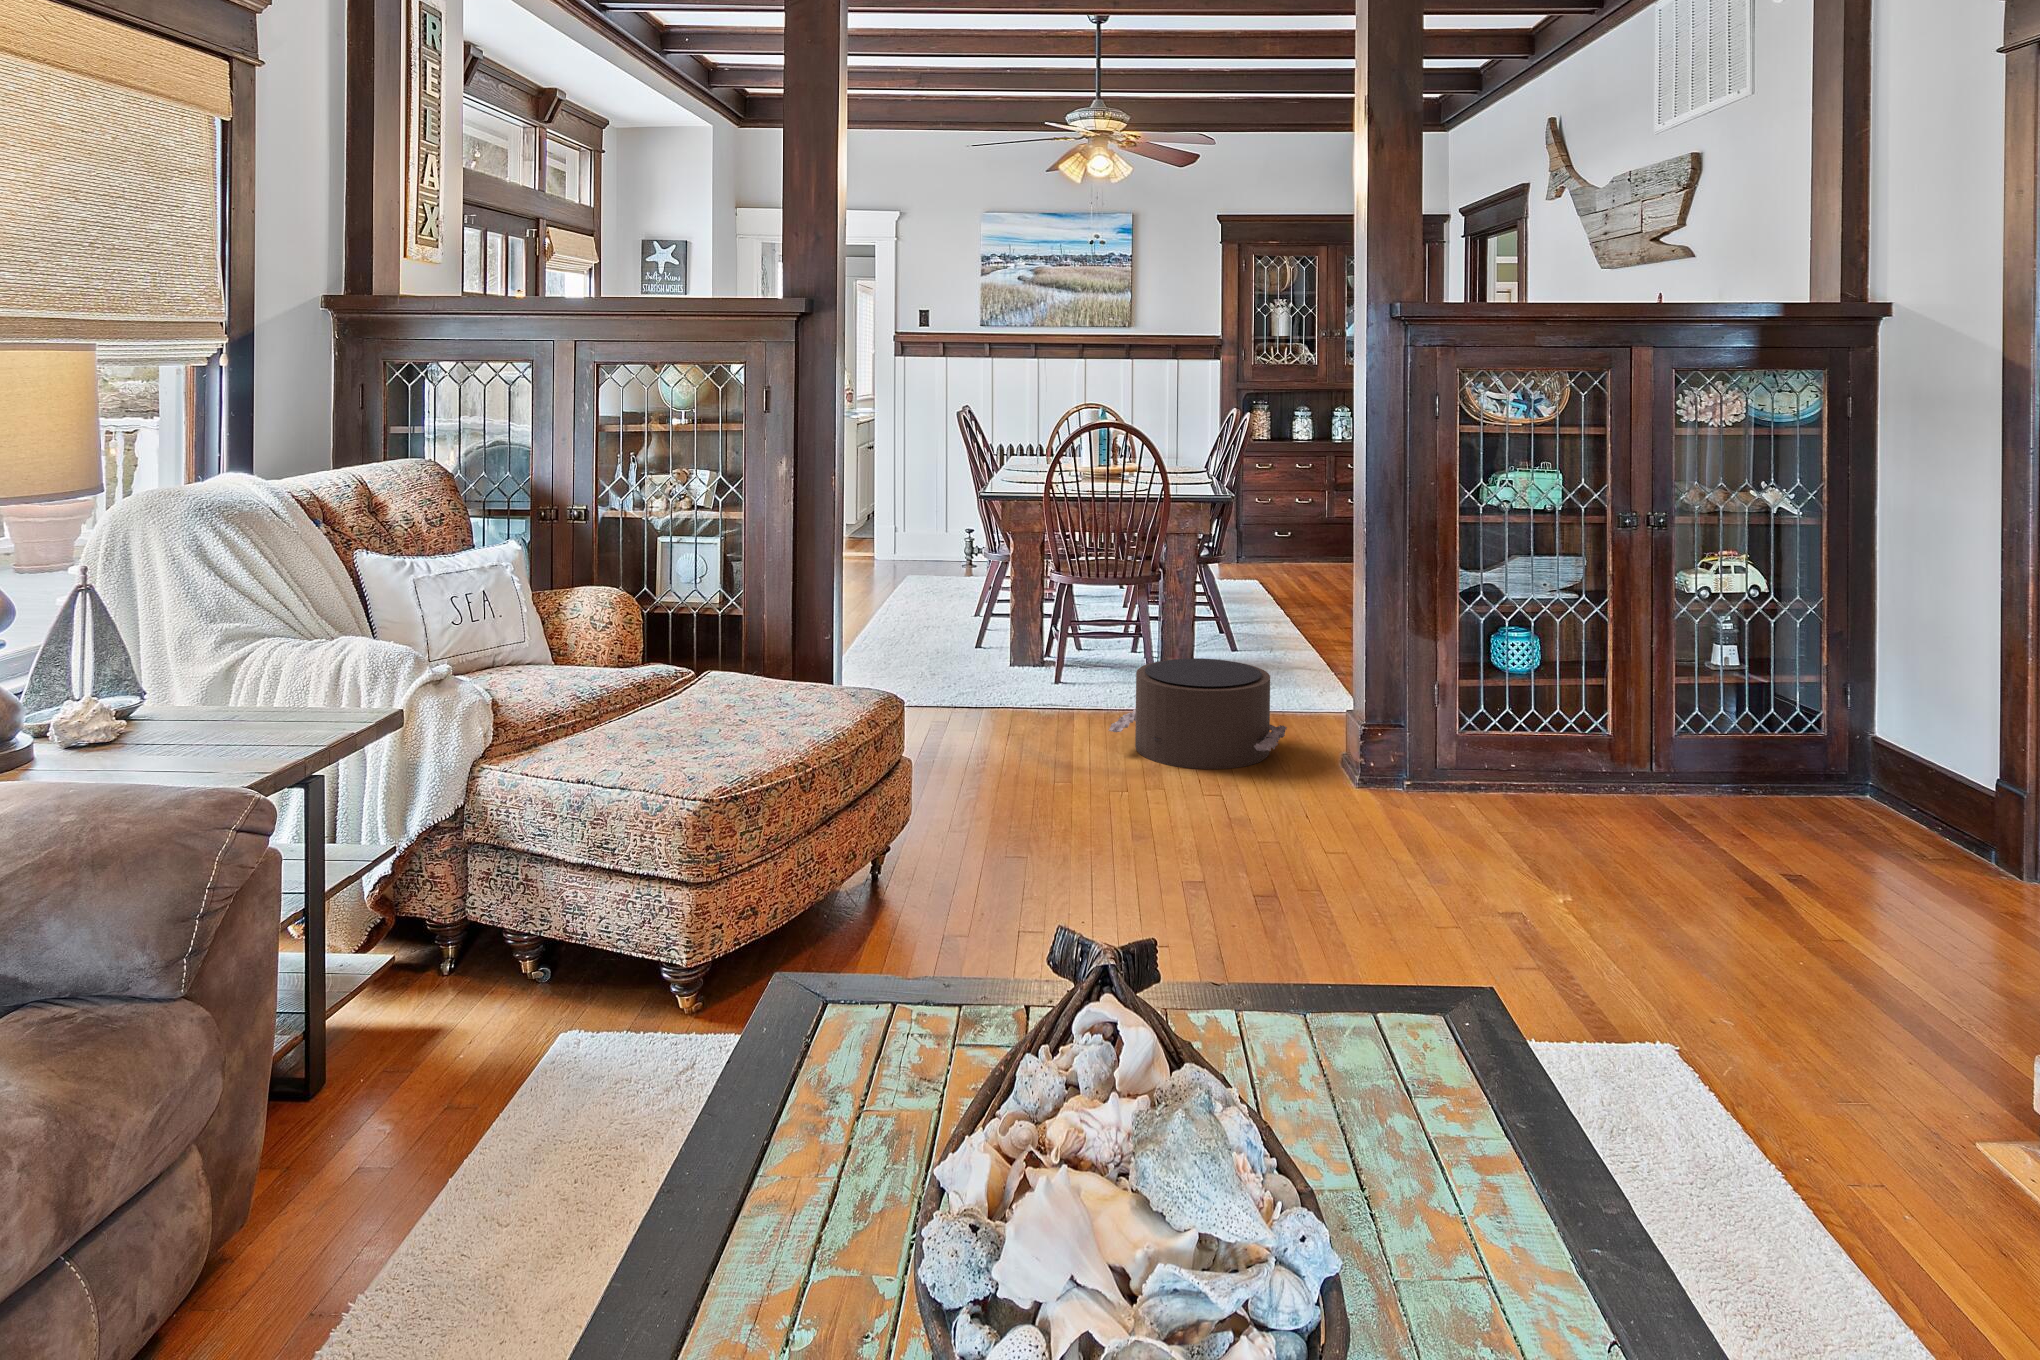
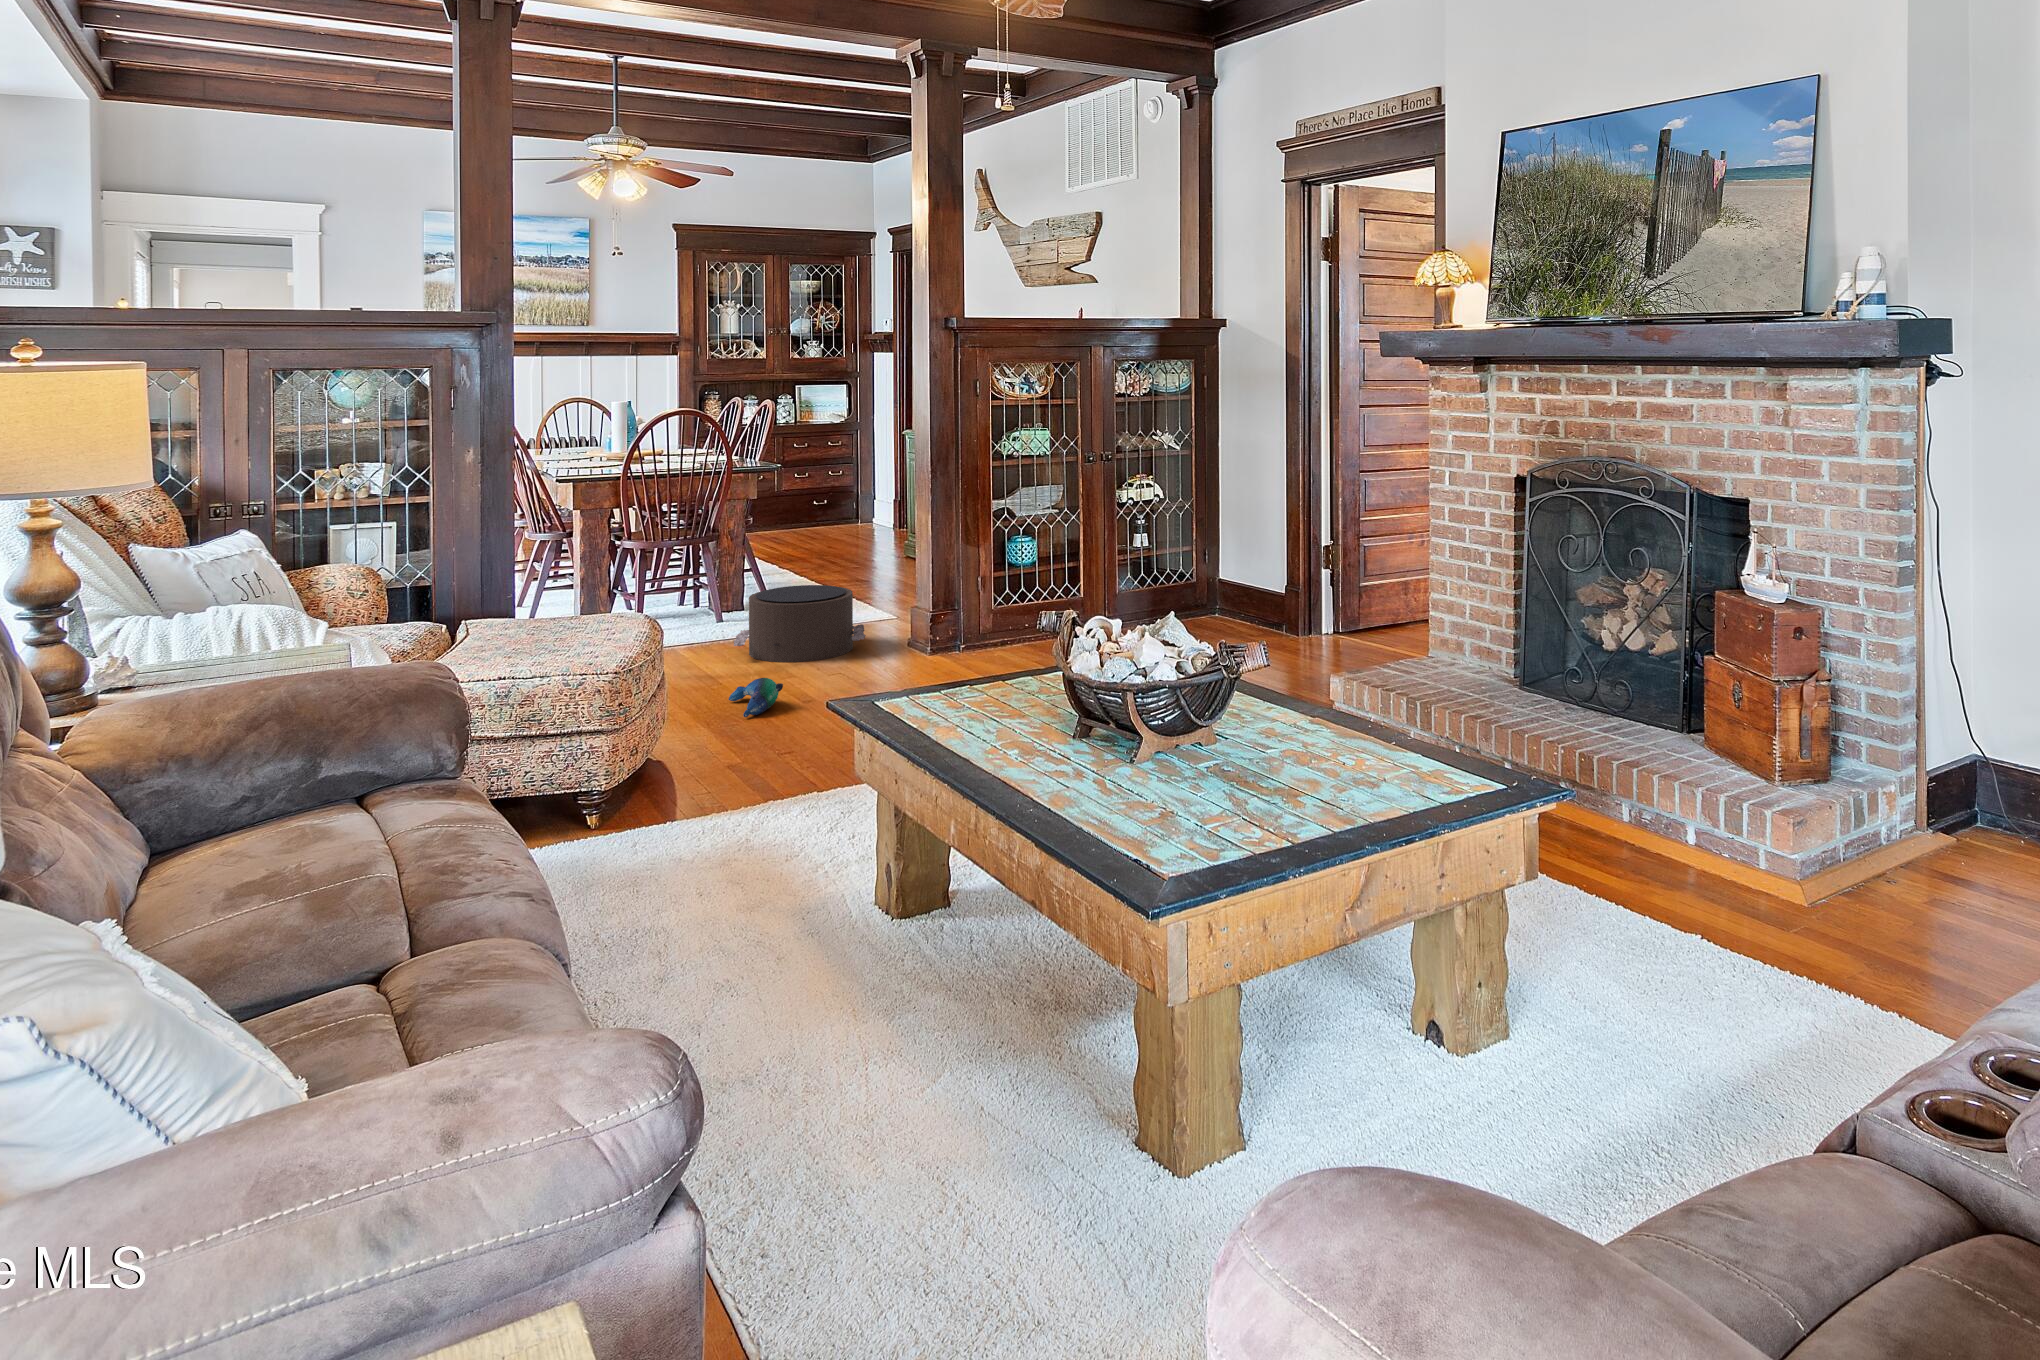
plush toy: none [1033,794,1099,852] -> present [729,678,783,717]

